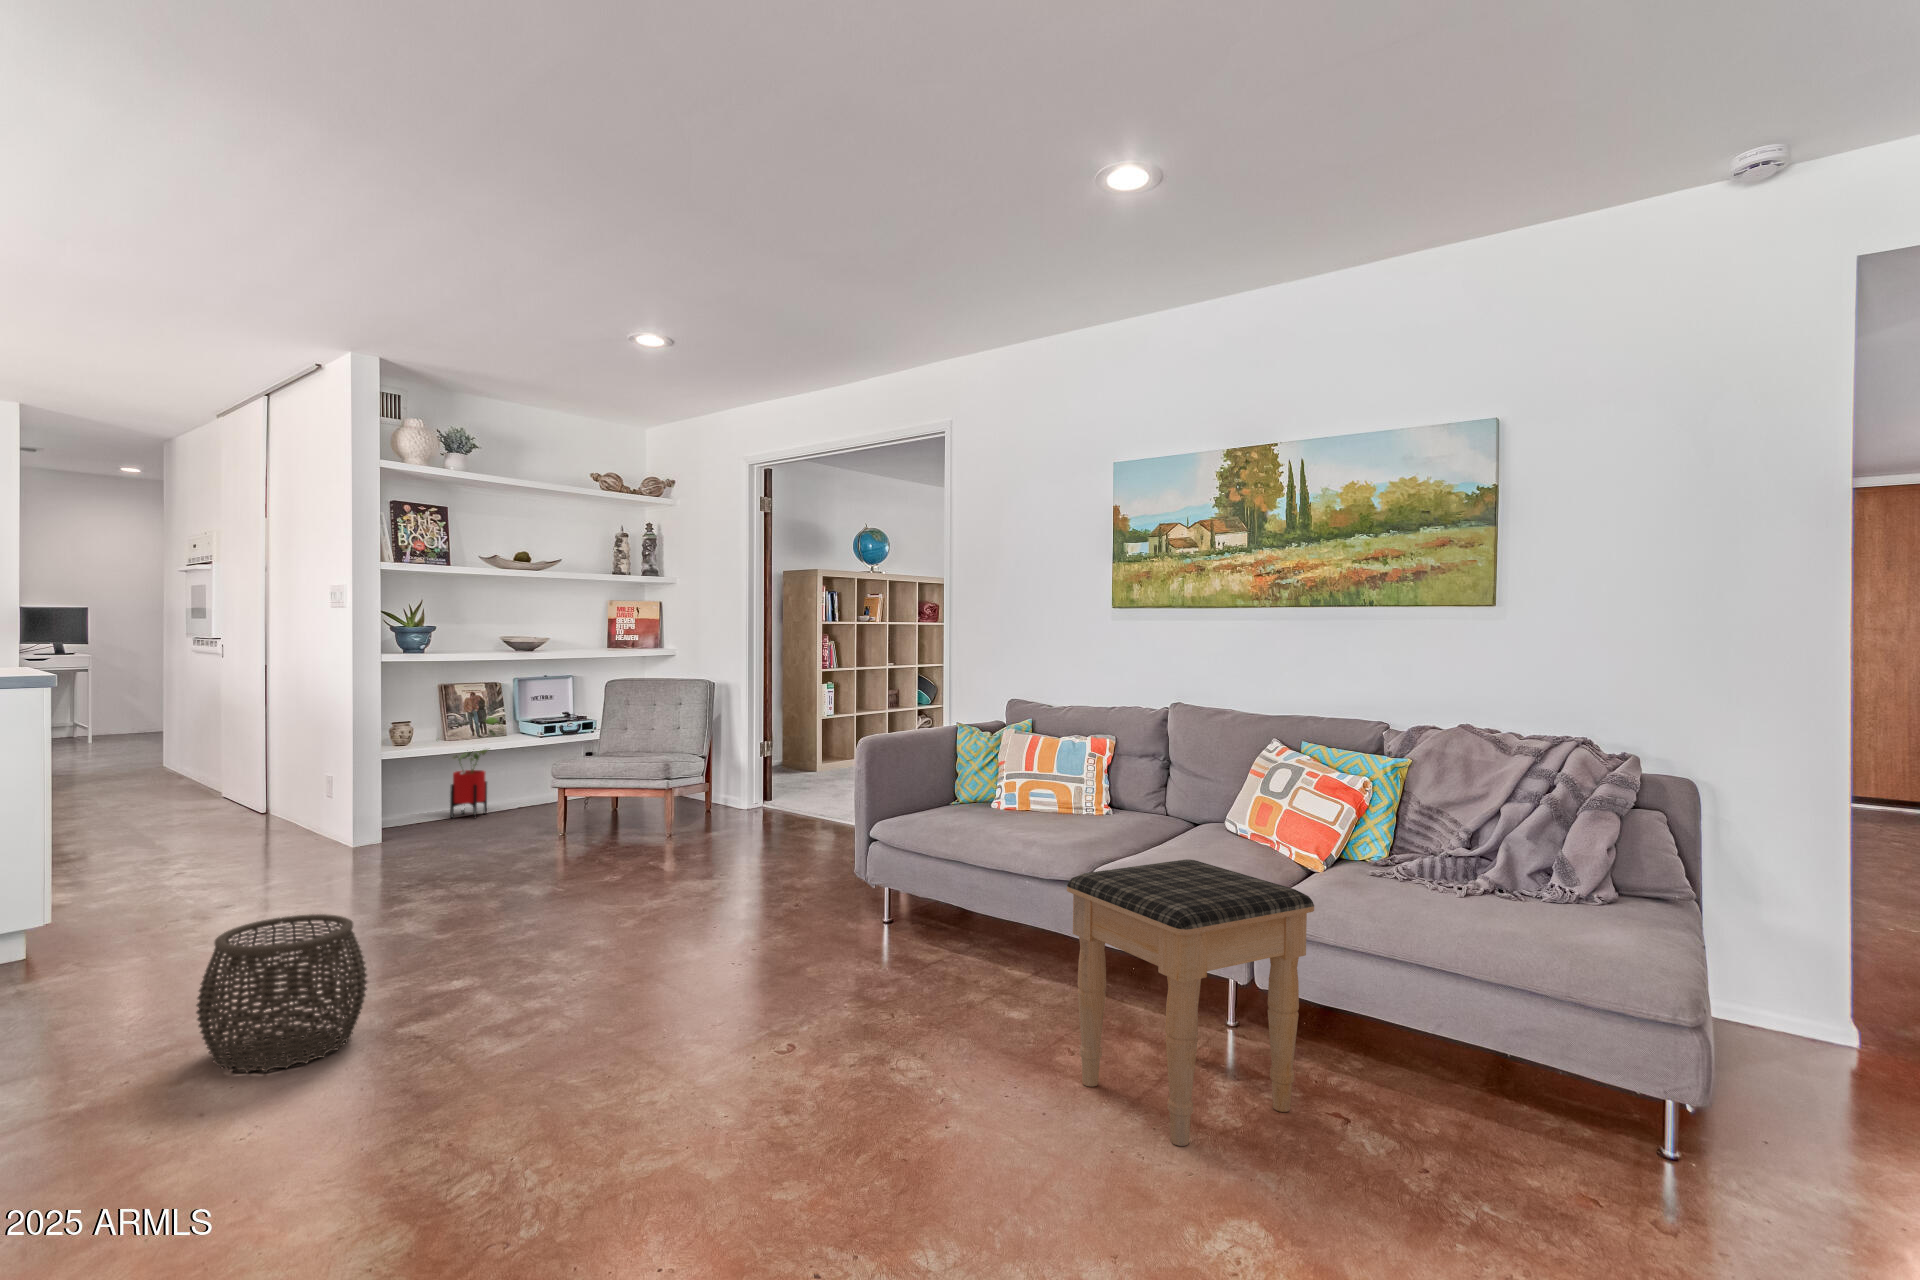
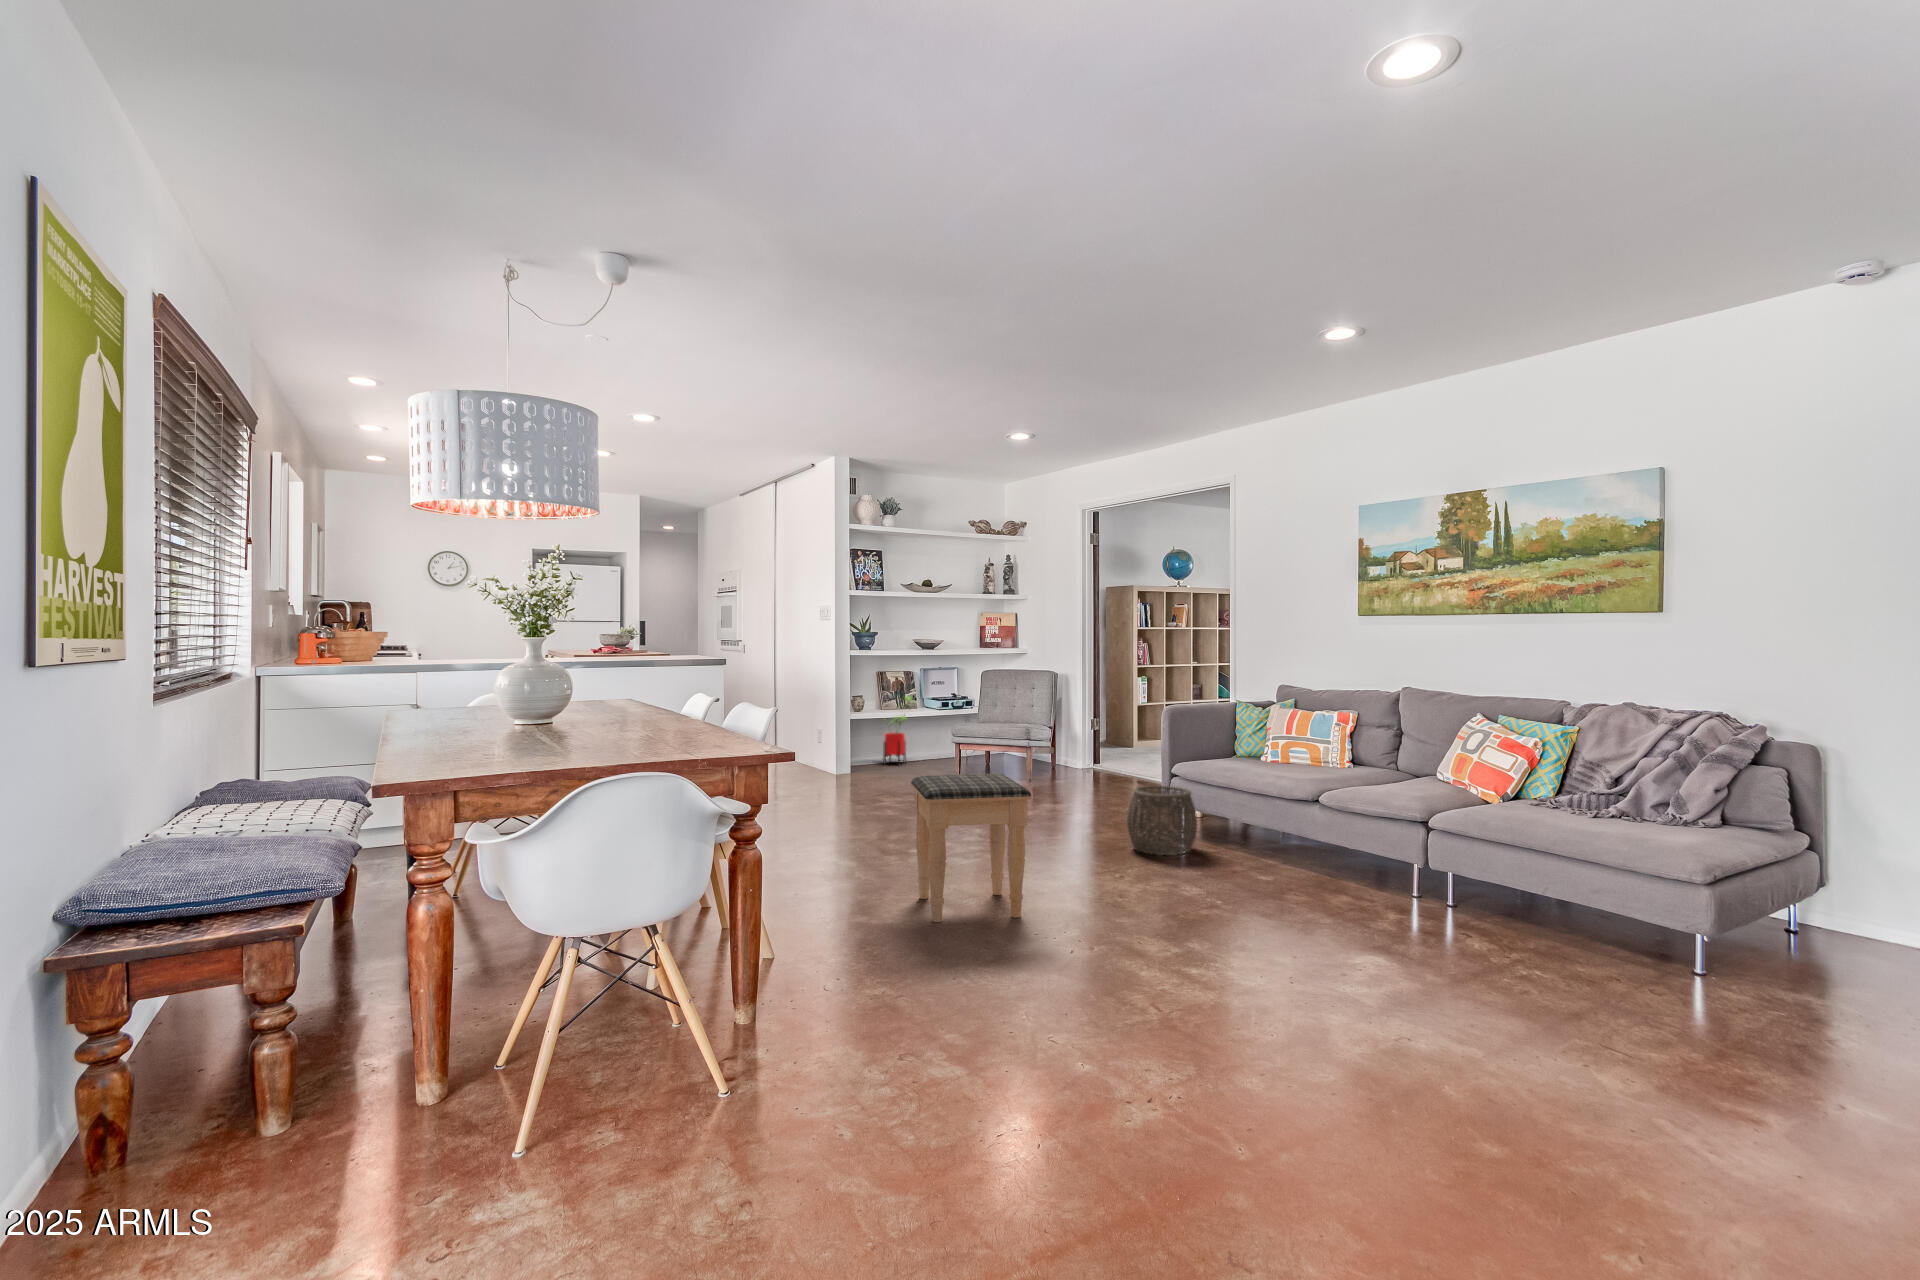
footstool: present [1067,859,1314,1146] -> present [911,774,1032,922]
woven basket: present [196,914,367,1073] -> present [1127,786,1198,856]

